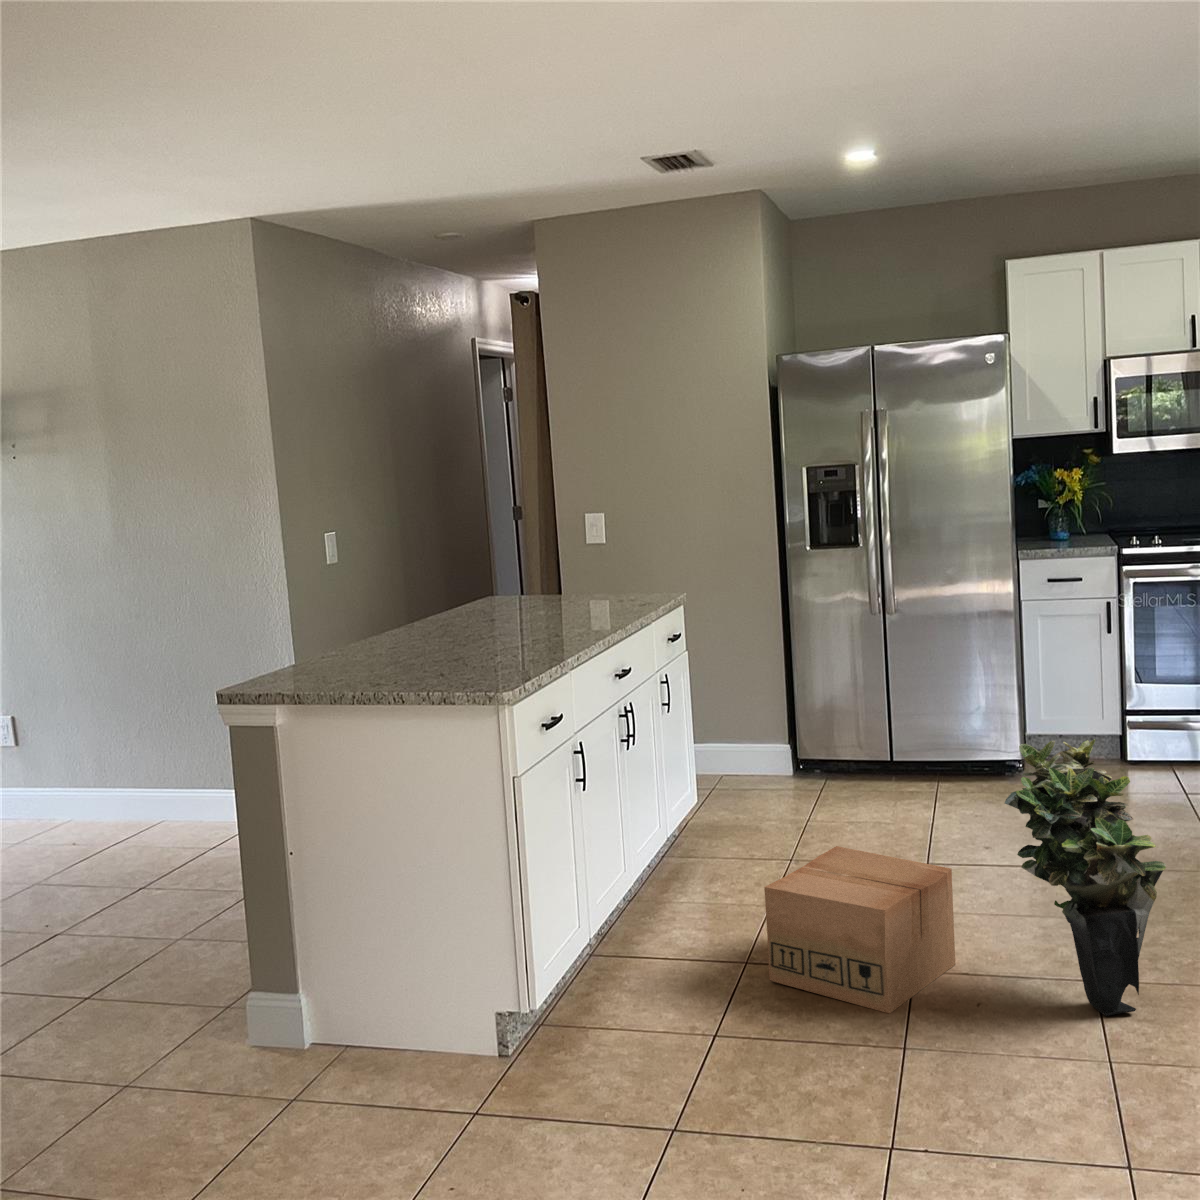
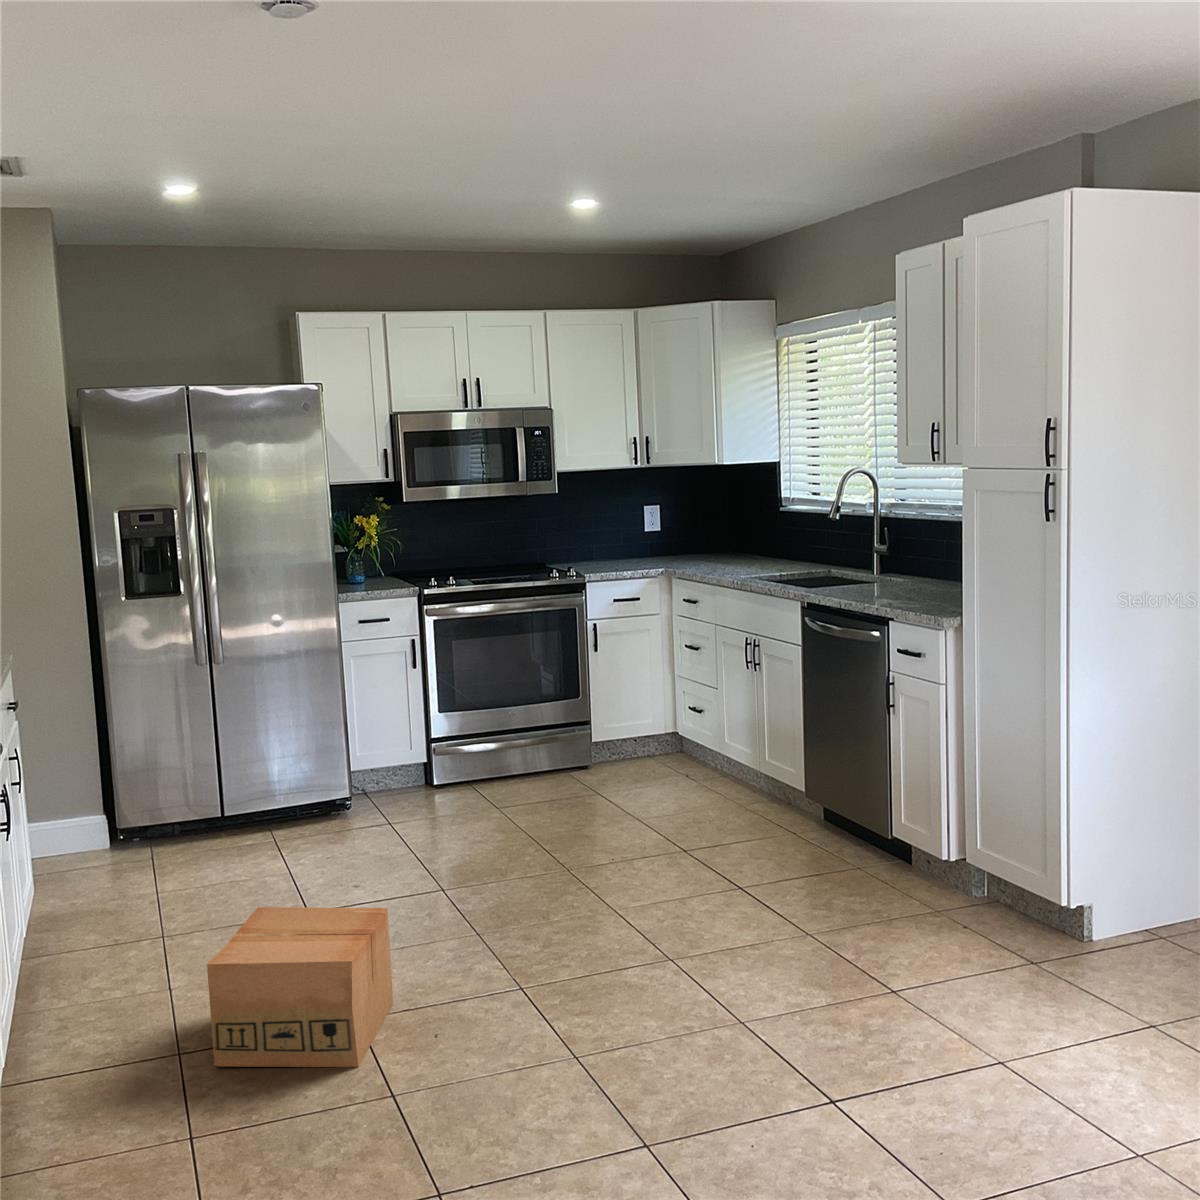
potted plant: present [1005,739,1166,1016] -> none [448,762,589,1018]

